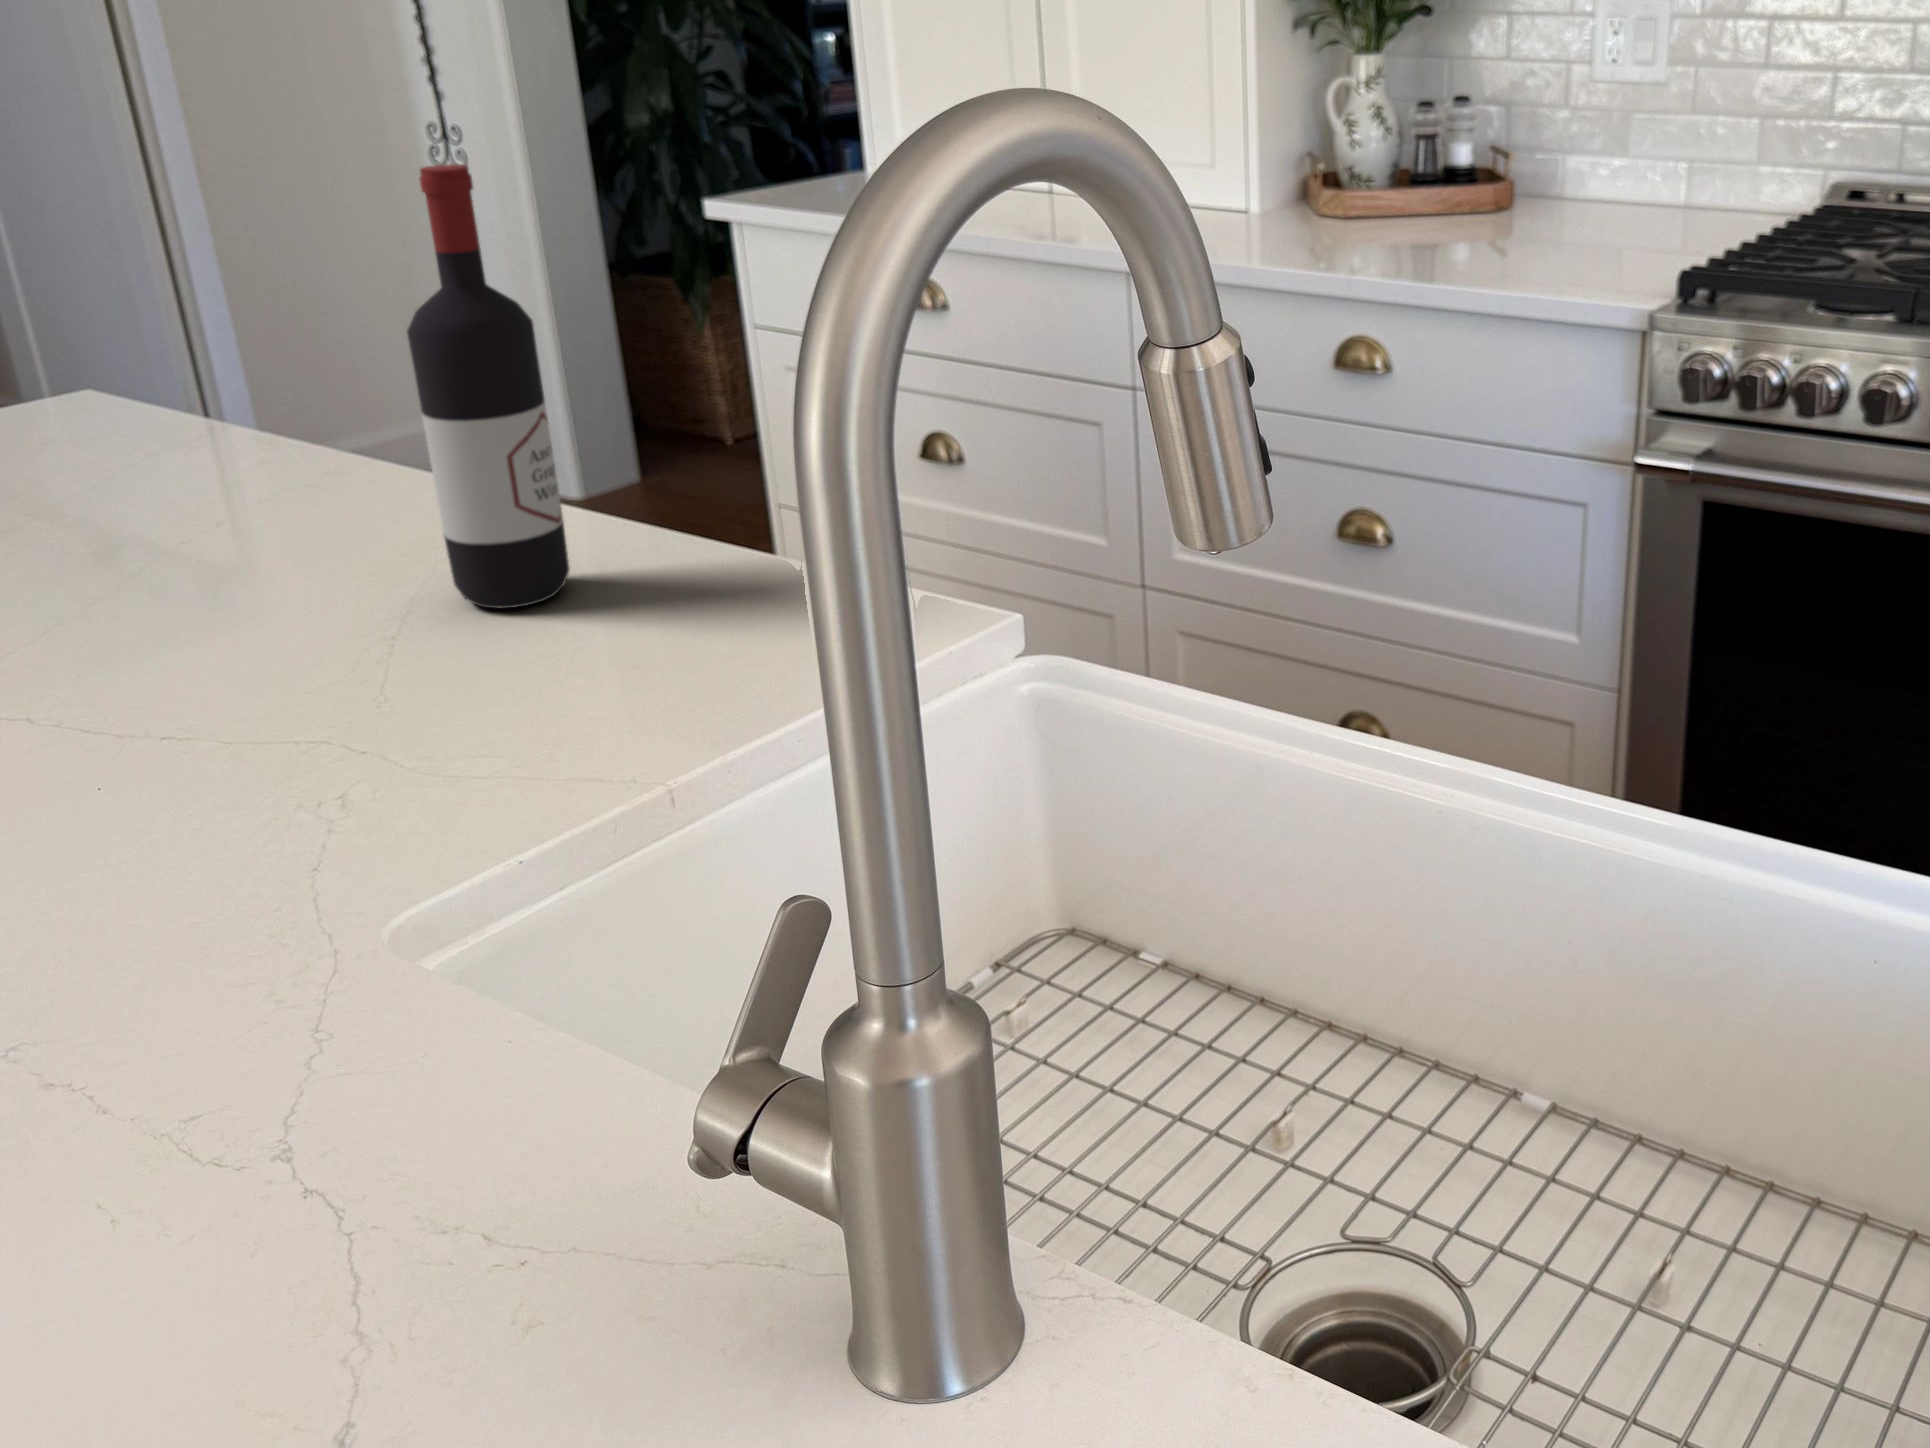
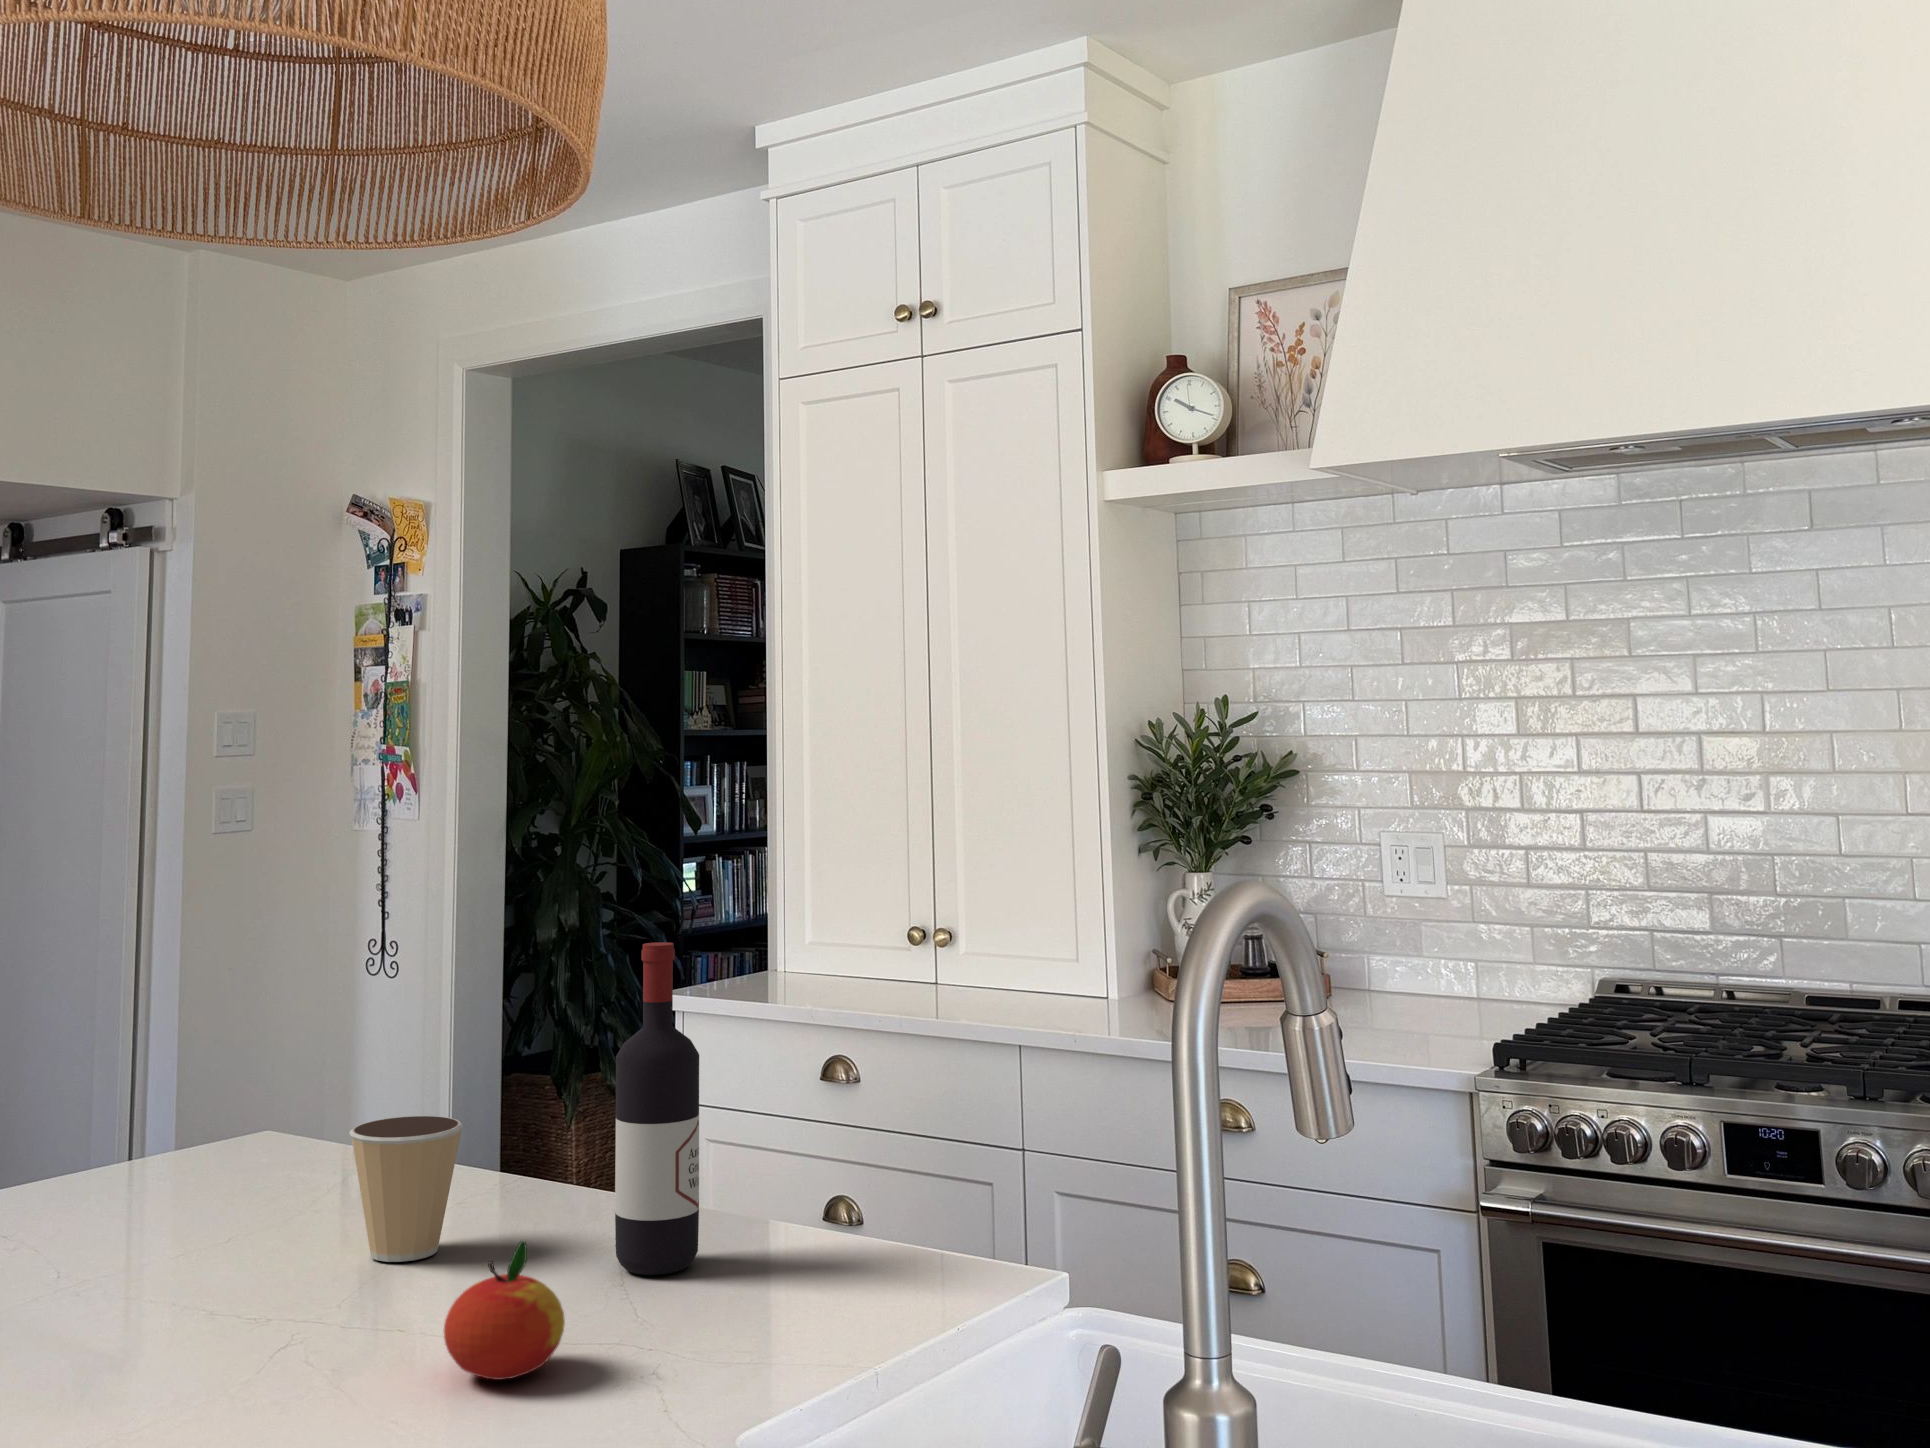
coffee cup: none [63,400,236,590] -> present [349,1116,463,1262]
apple: none [104,608,293,787] -> present [444,1240,565,1380]

